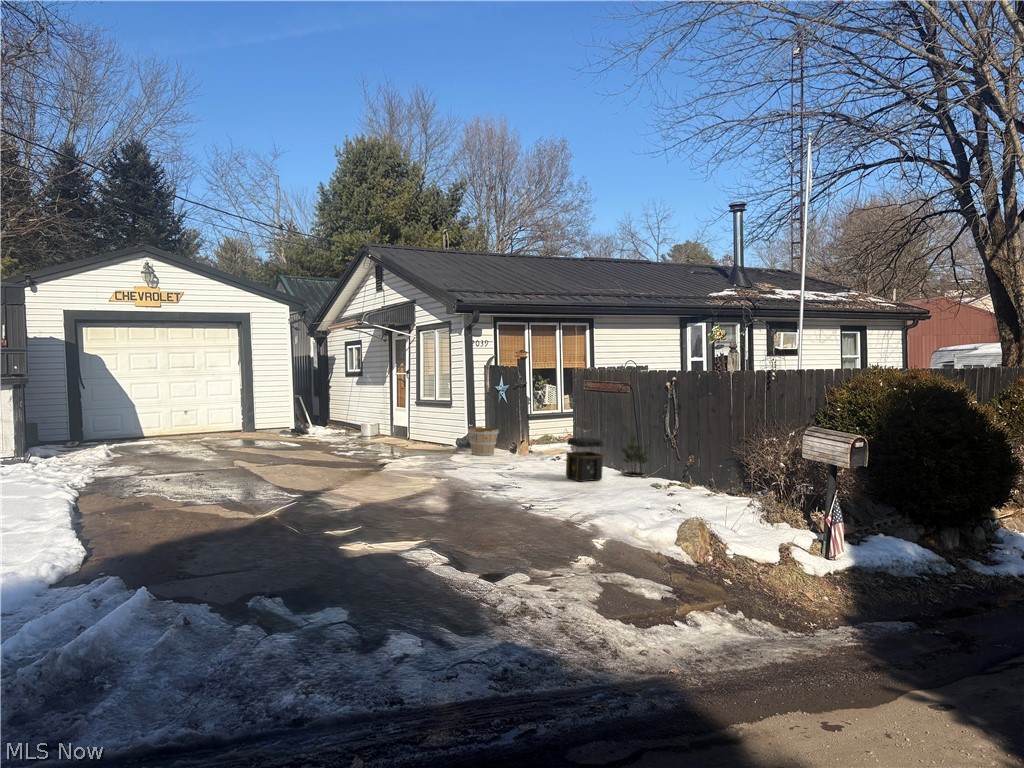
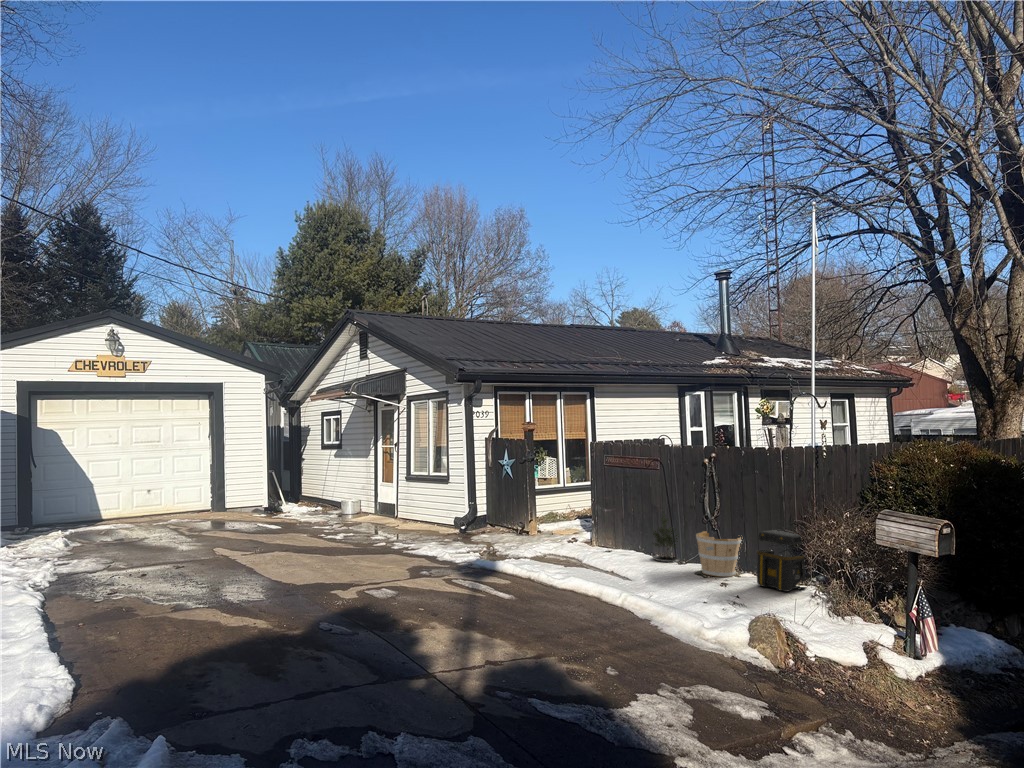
wooden bucket: present [468,427,499,456] -> present [696,531,743,577]
toolbox: present [566,438,604,482] -> present [757,530,806,592]

